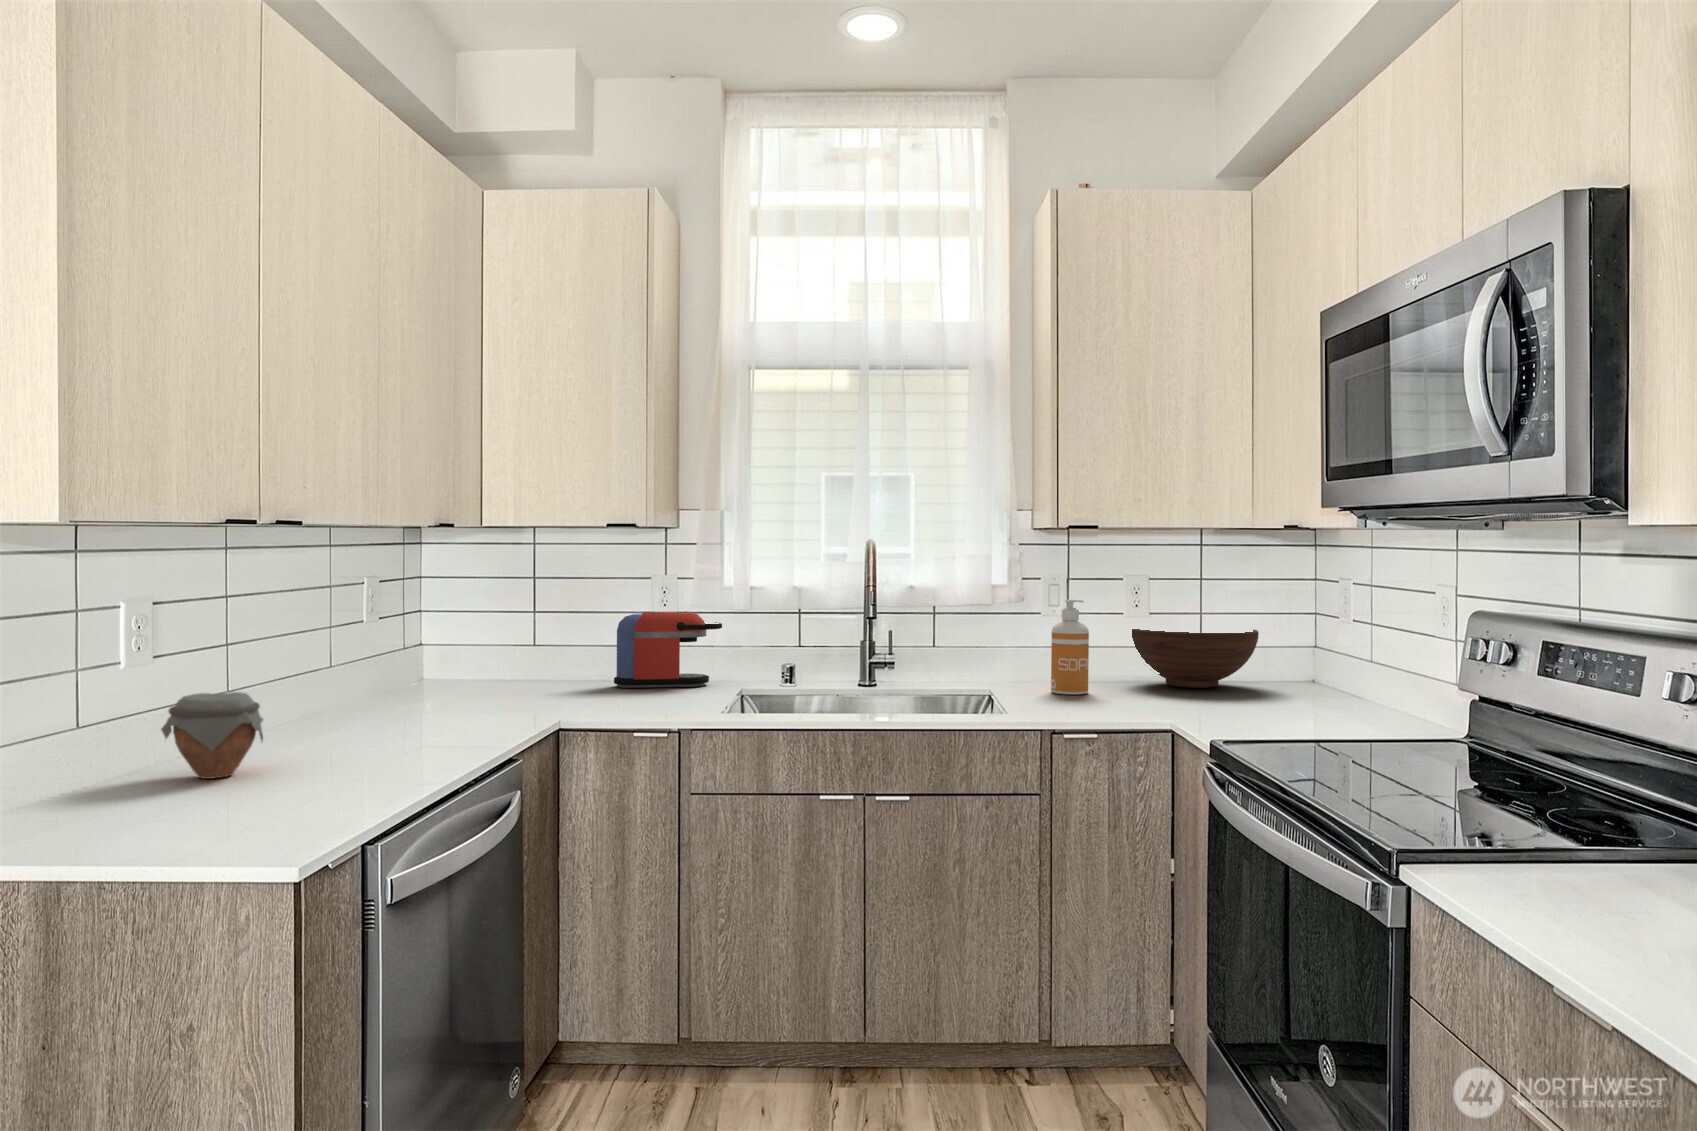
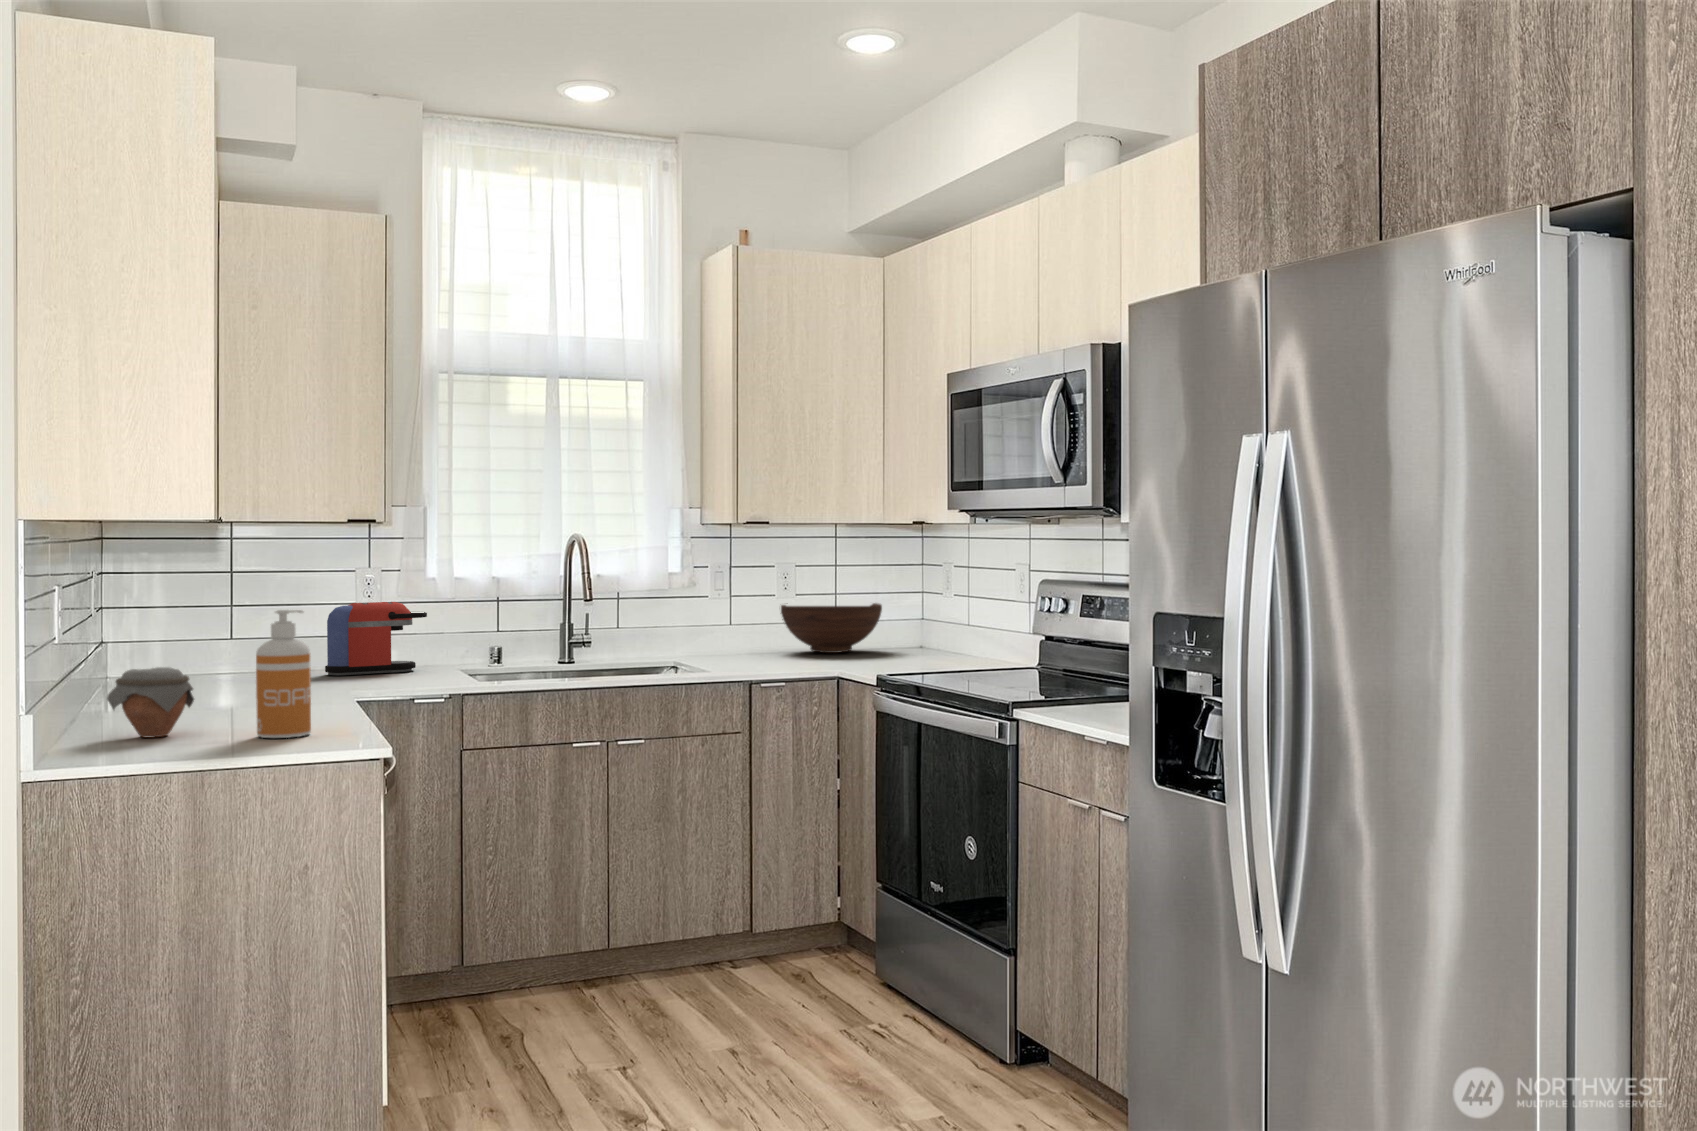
soap dispenser: present [1051,599,1089,695] -> present [256,610,311,738]

